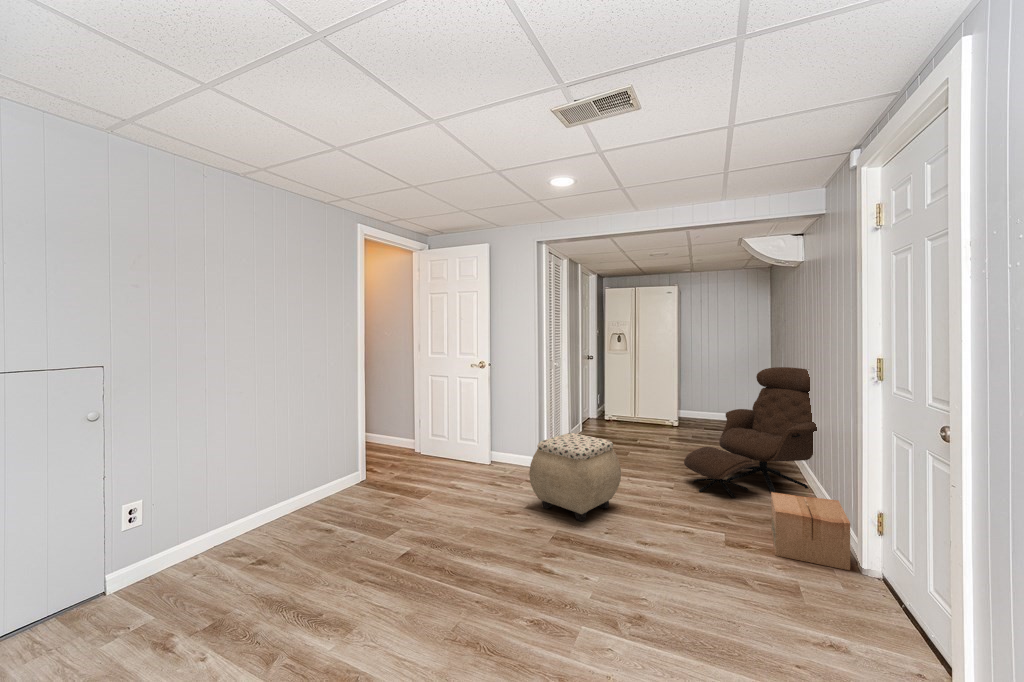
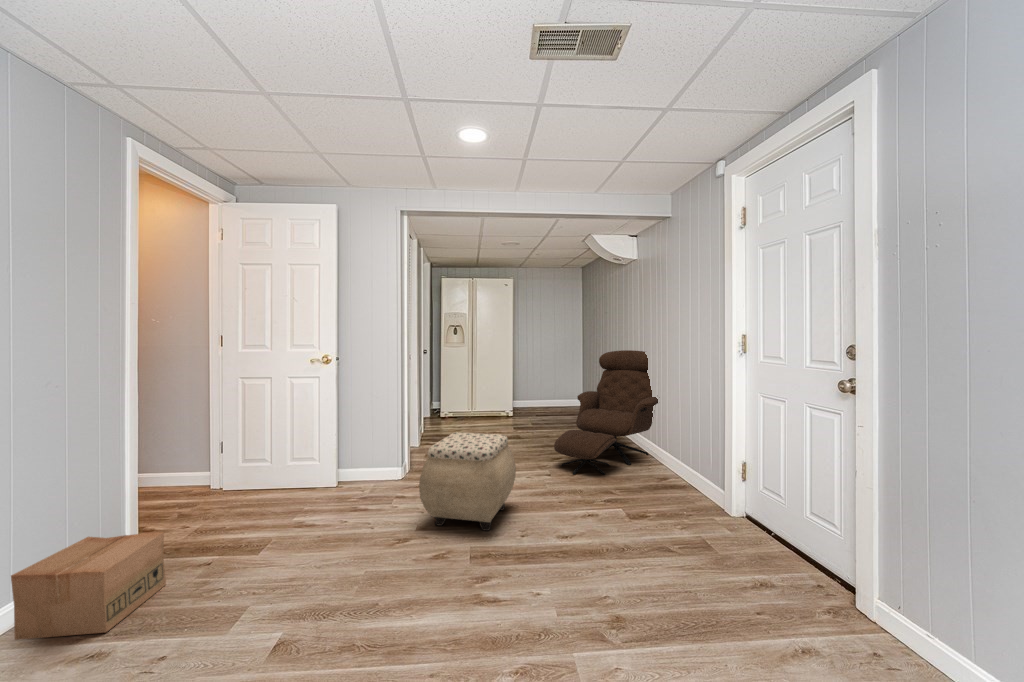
cardboard box: present [771,492,850,570] -> present [11,533,166,640]

